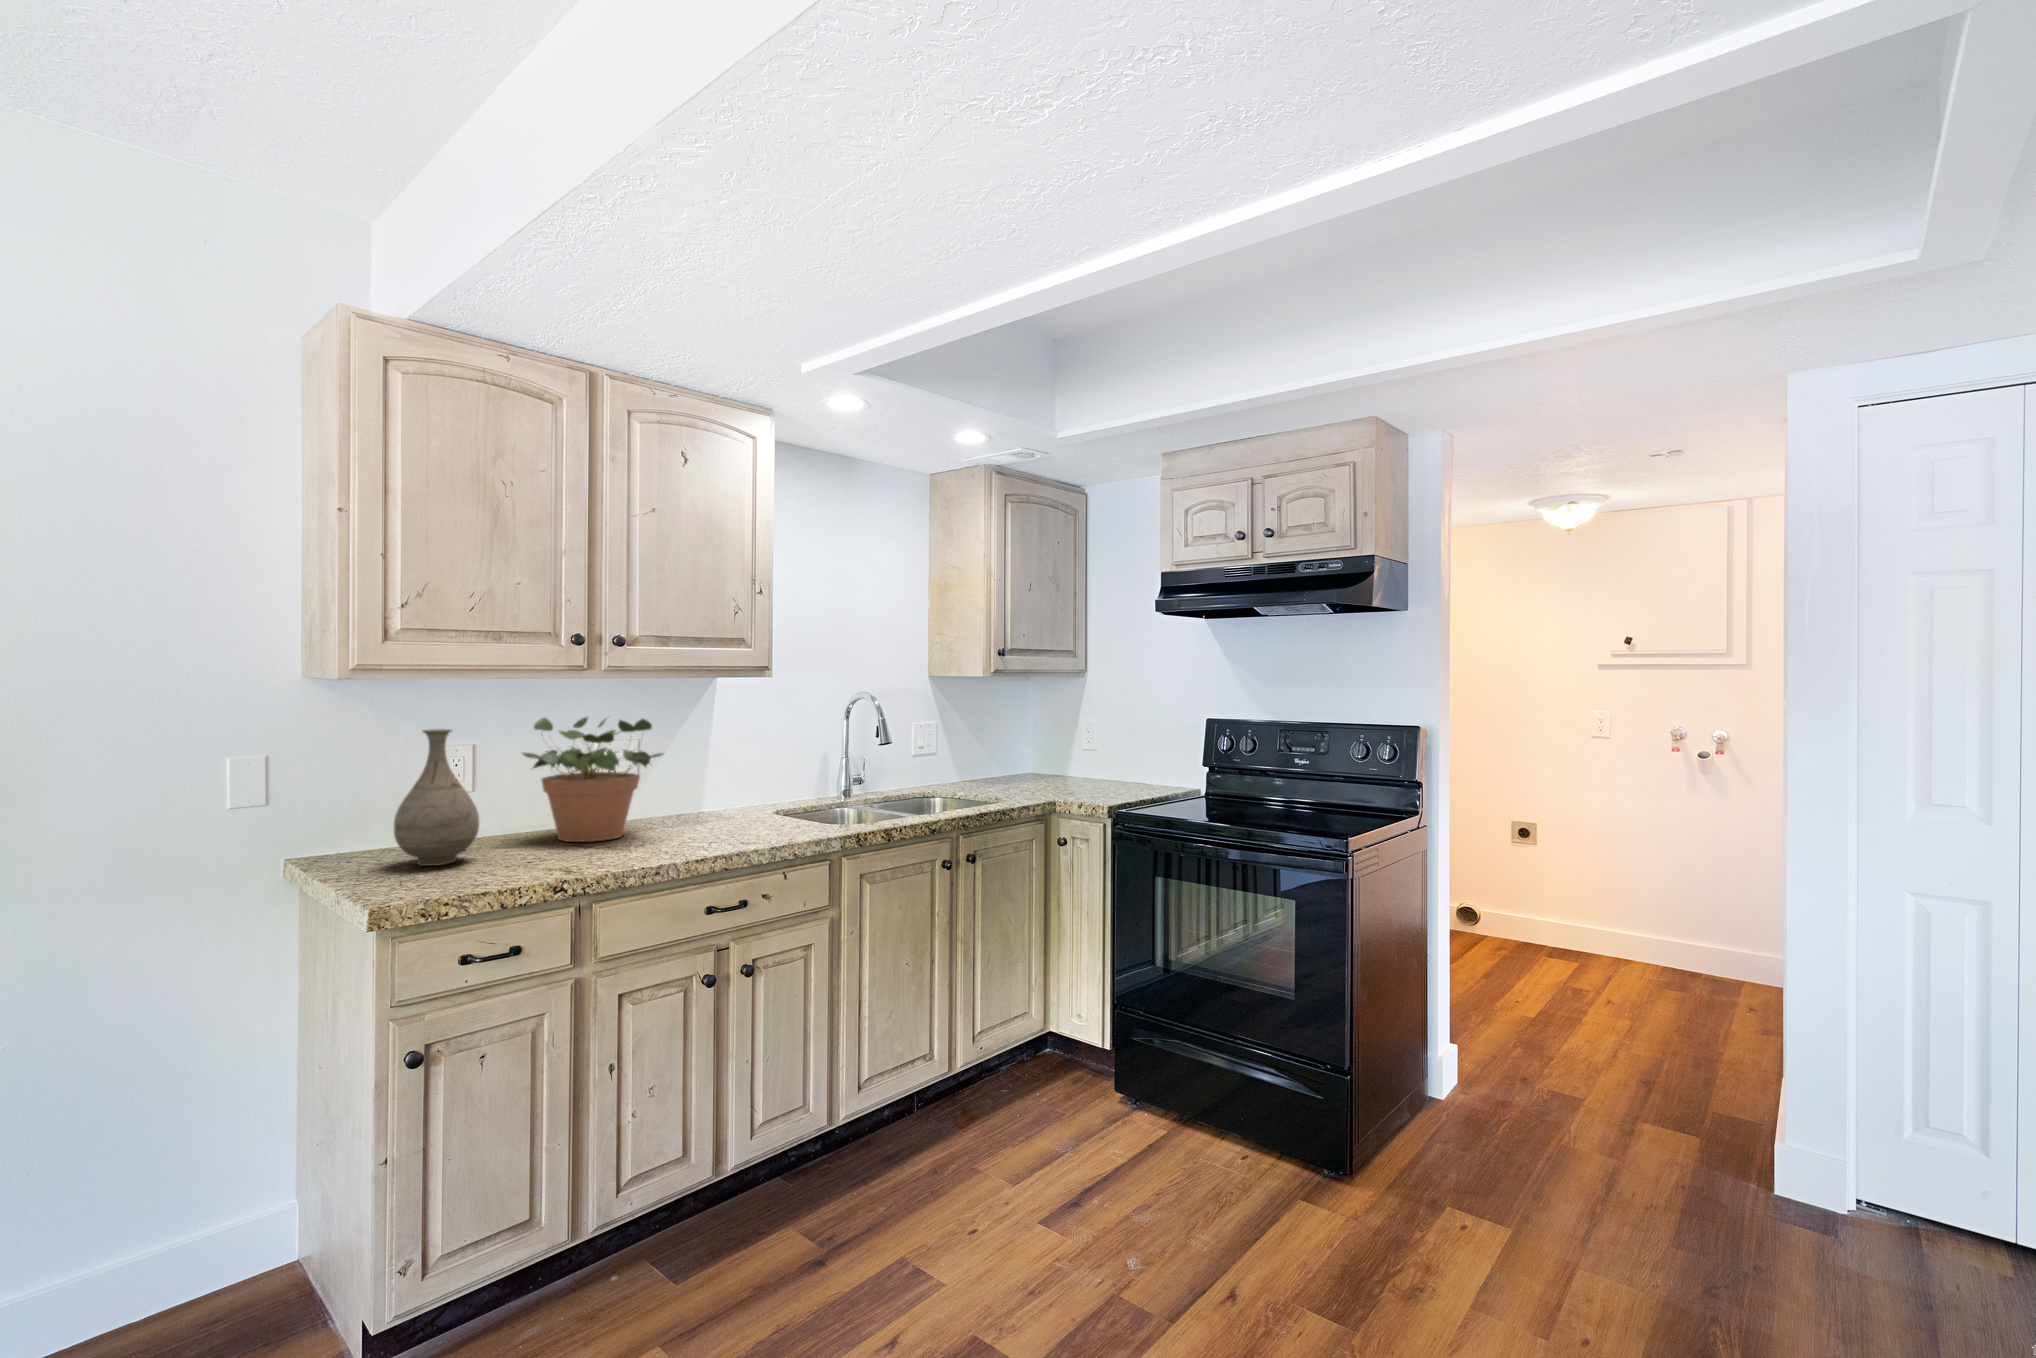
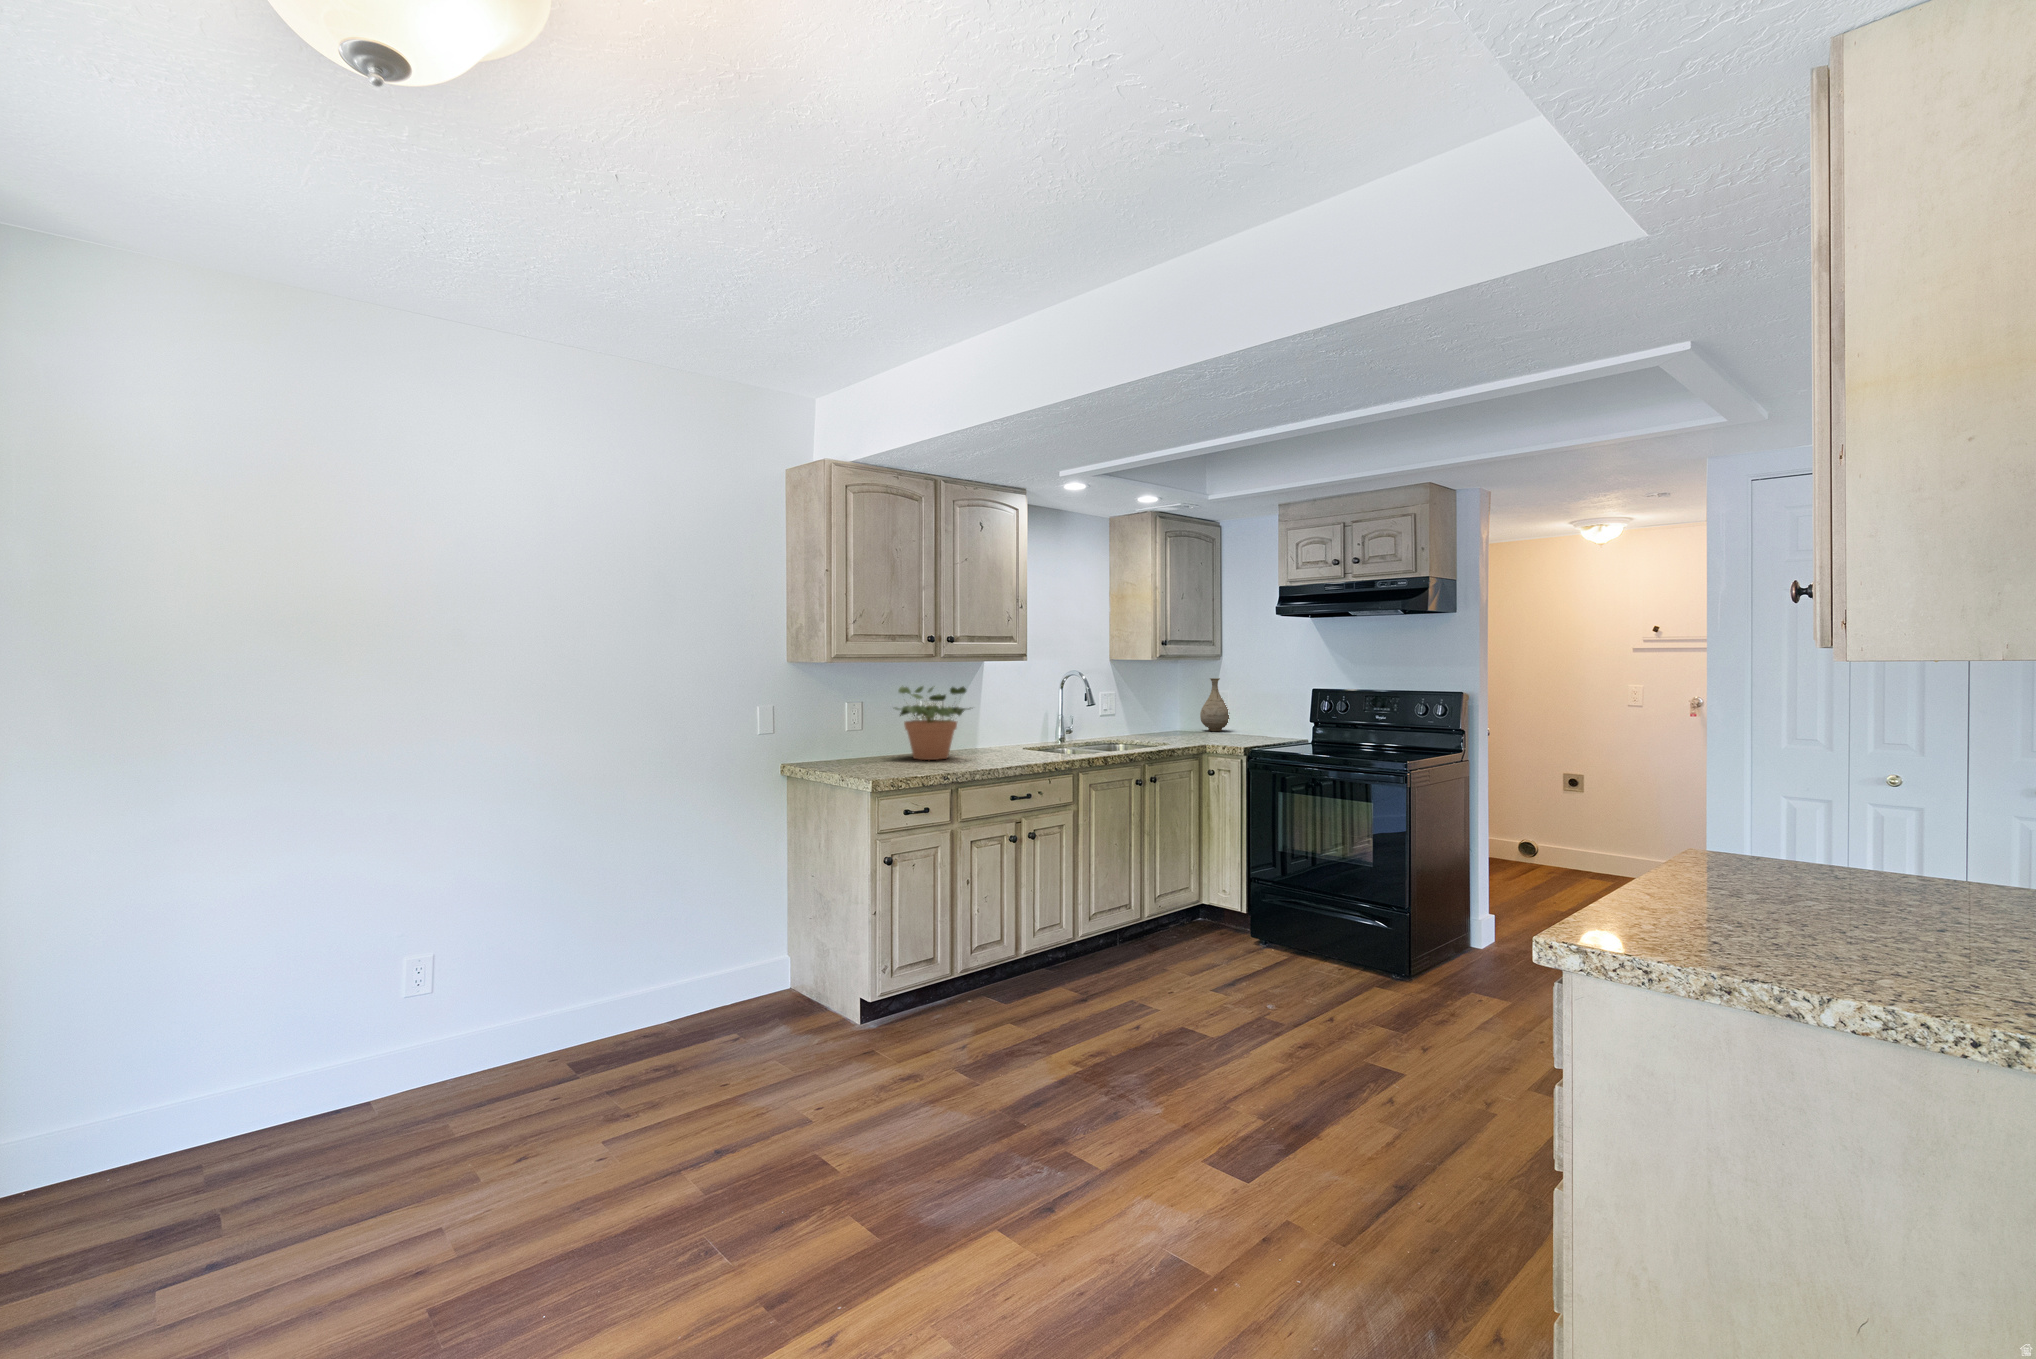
vase: present [394,729,479,866] -> present [1200,678,1230,731]

